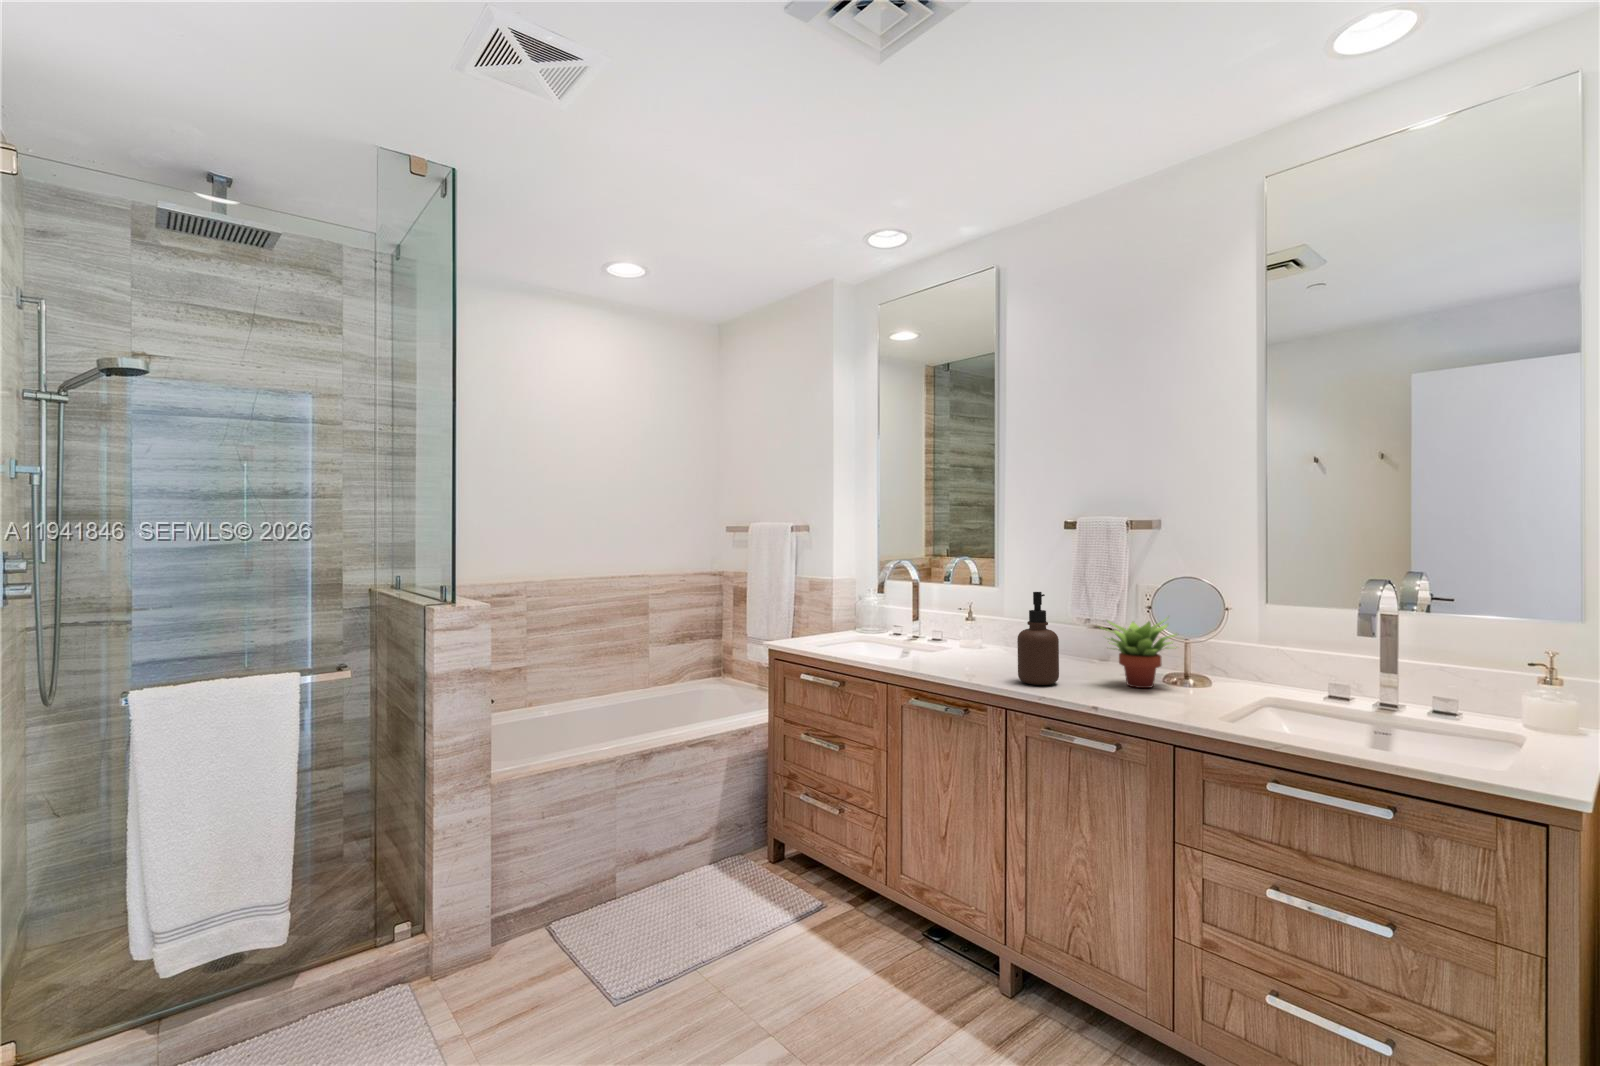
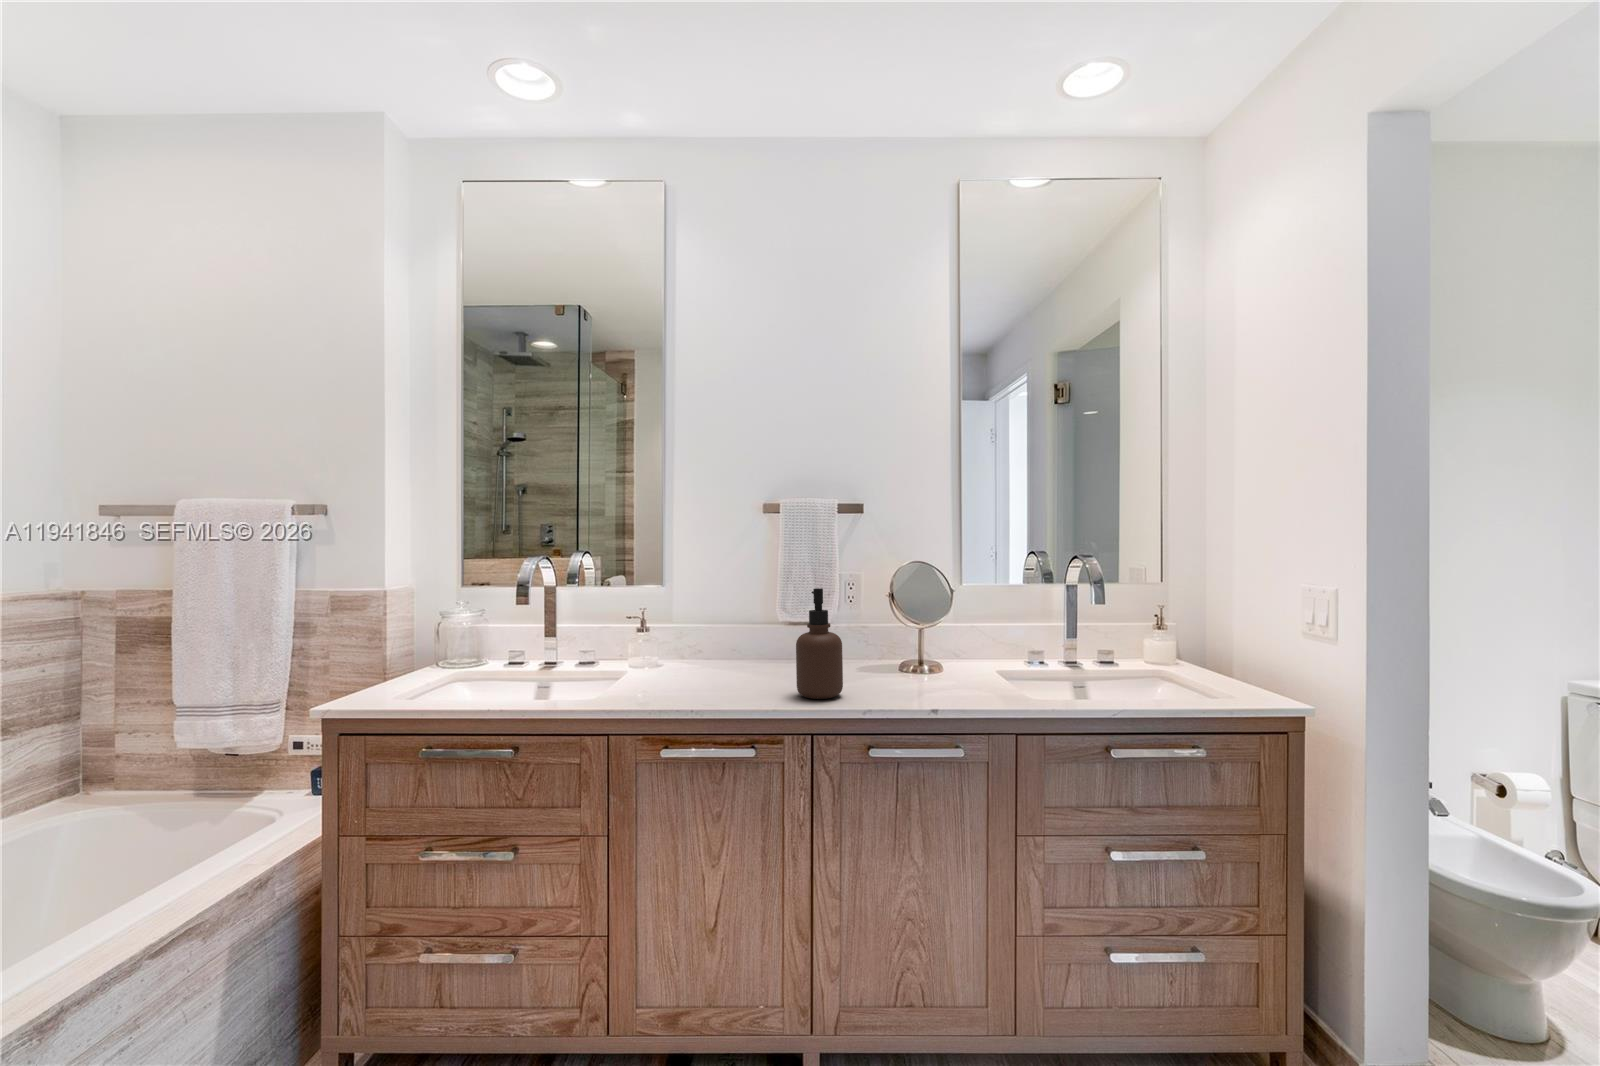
succulent plant: present [1105,618,1177,688] -> none [860,605,933,682]

